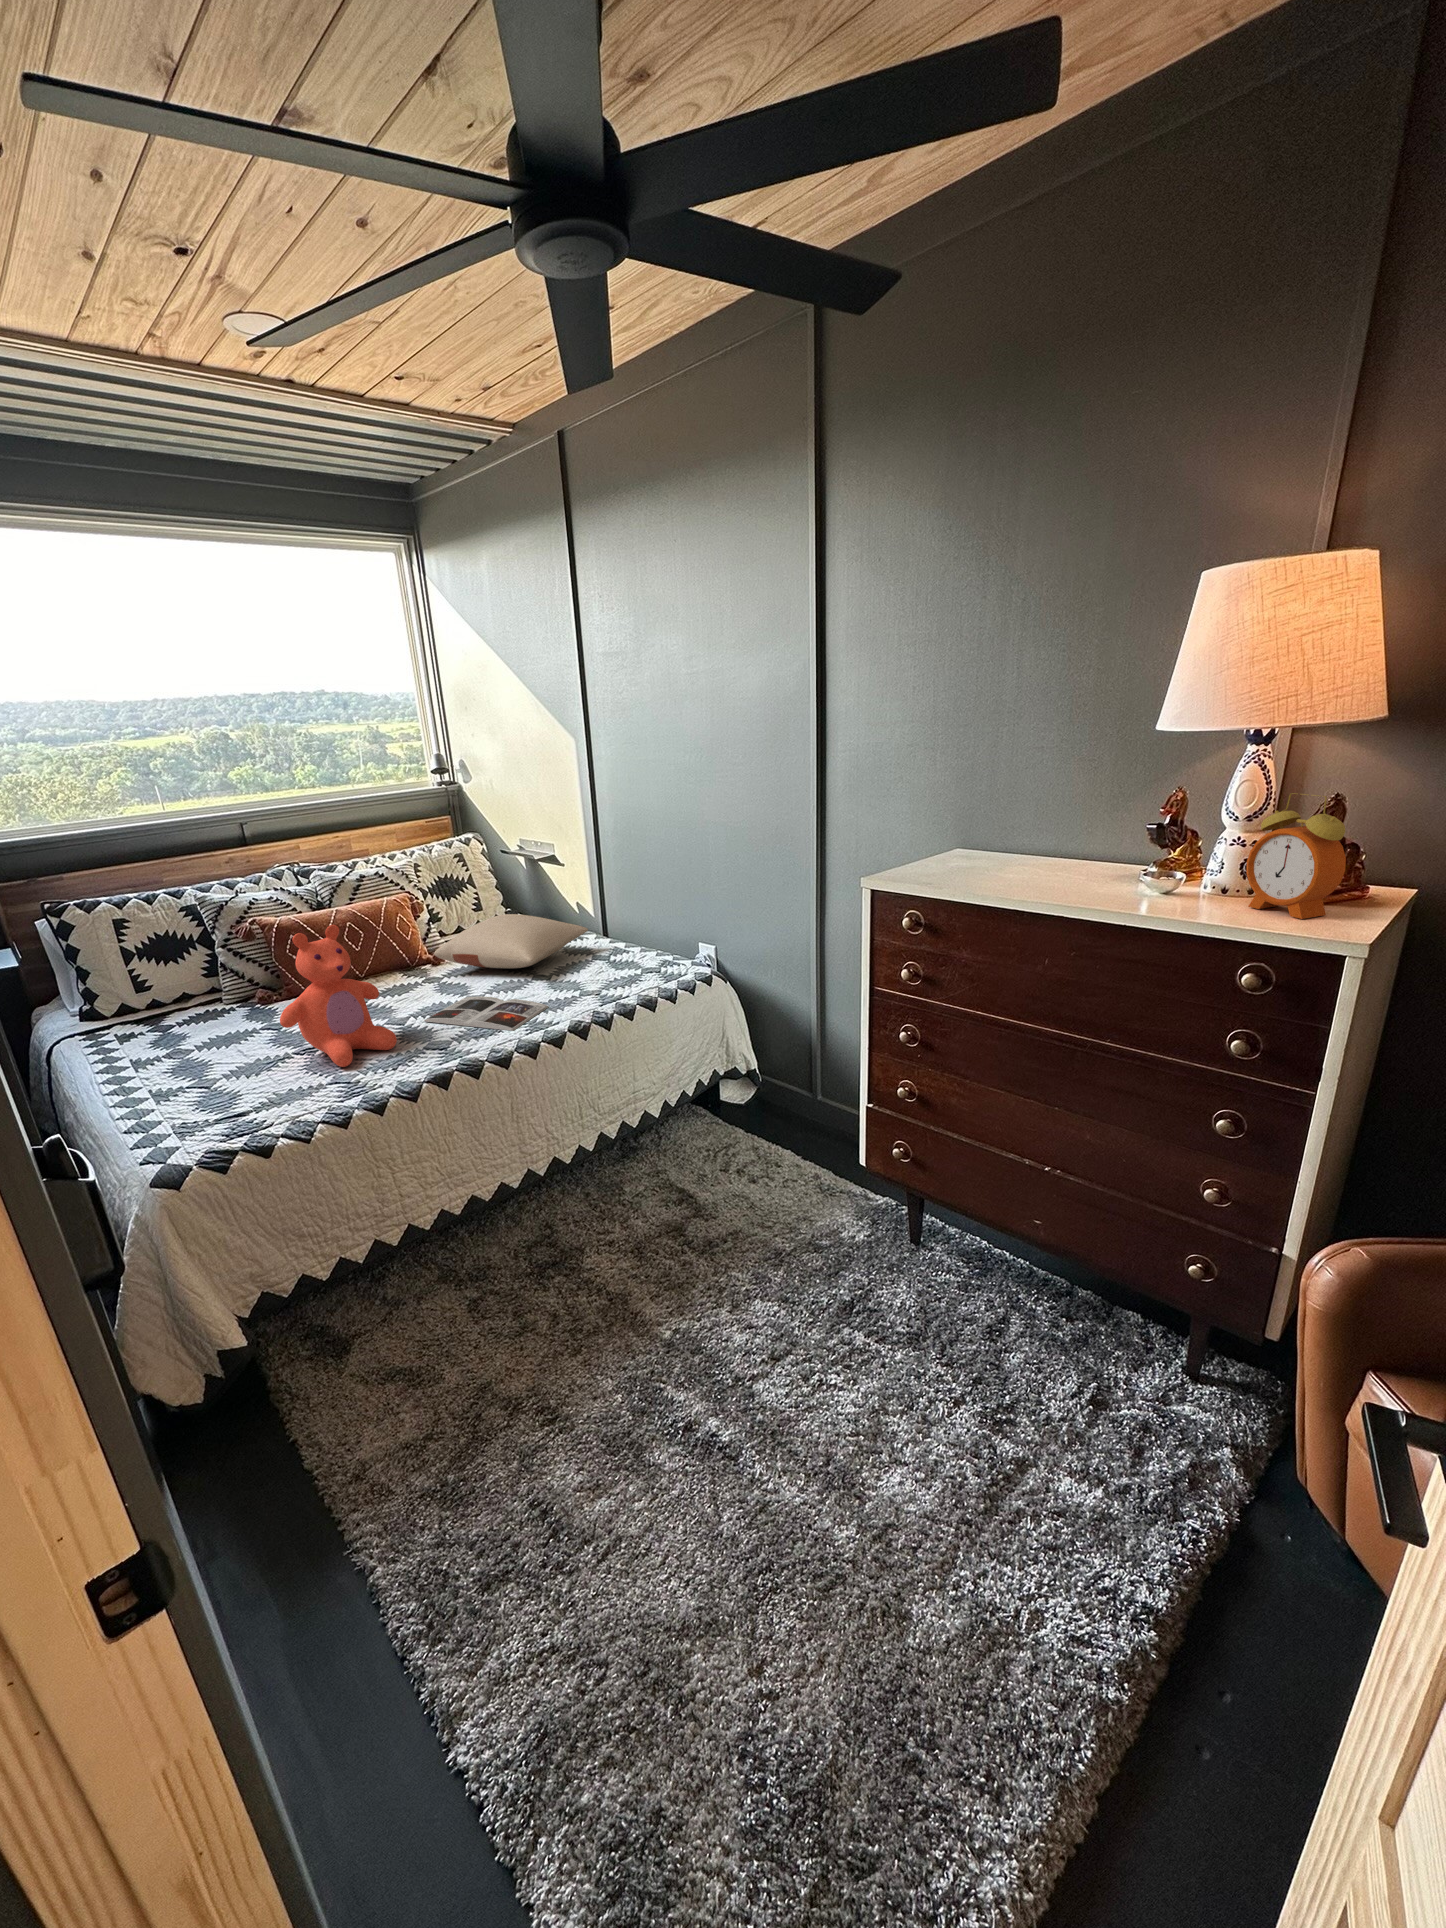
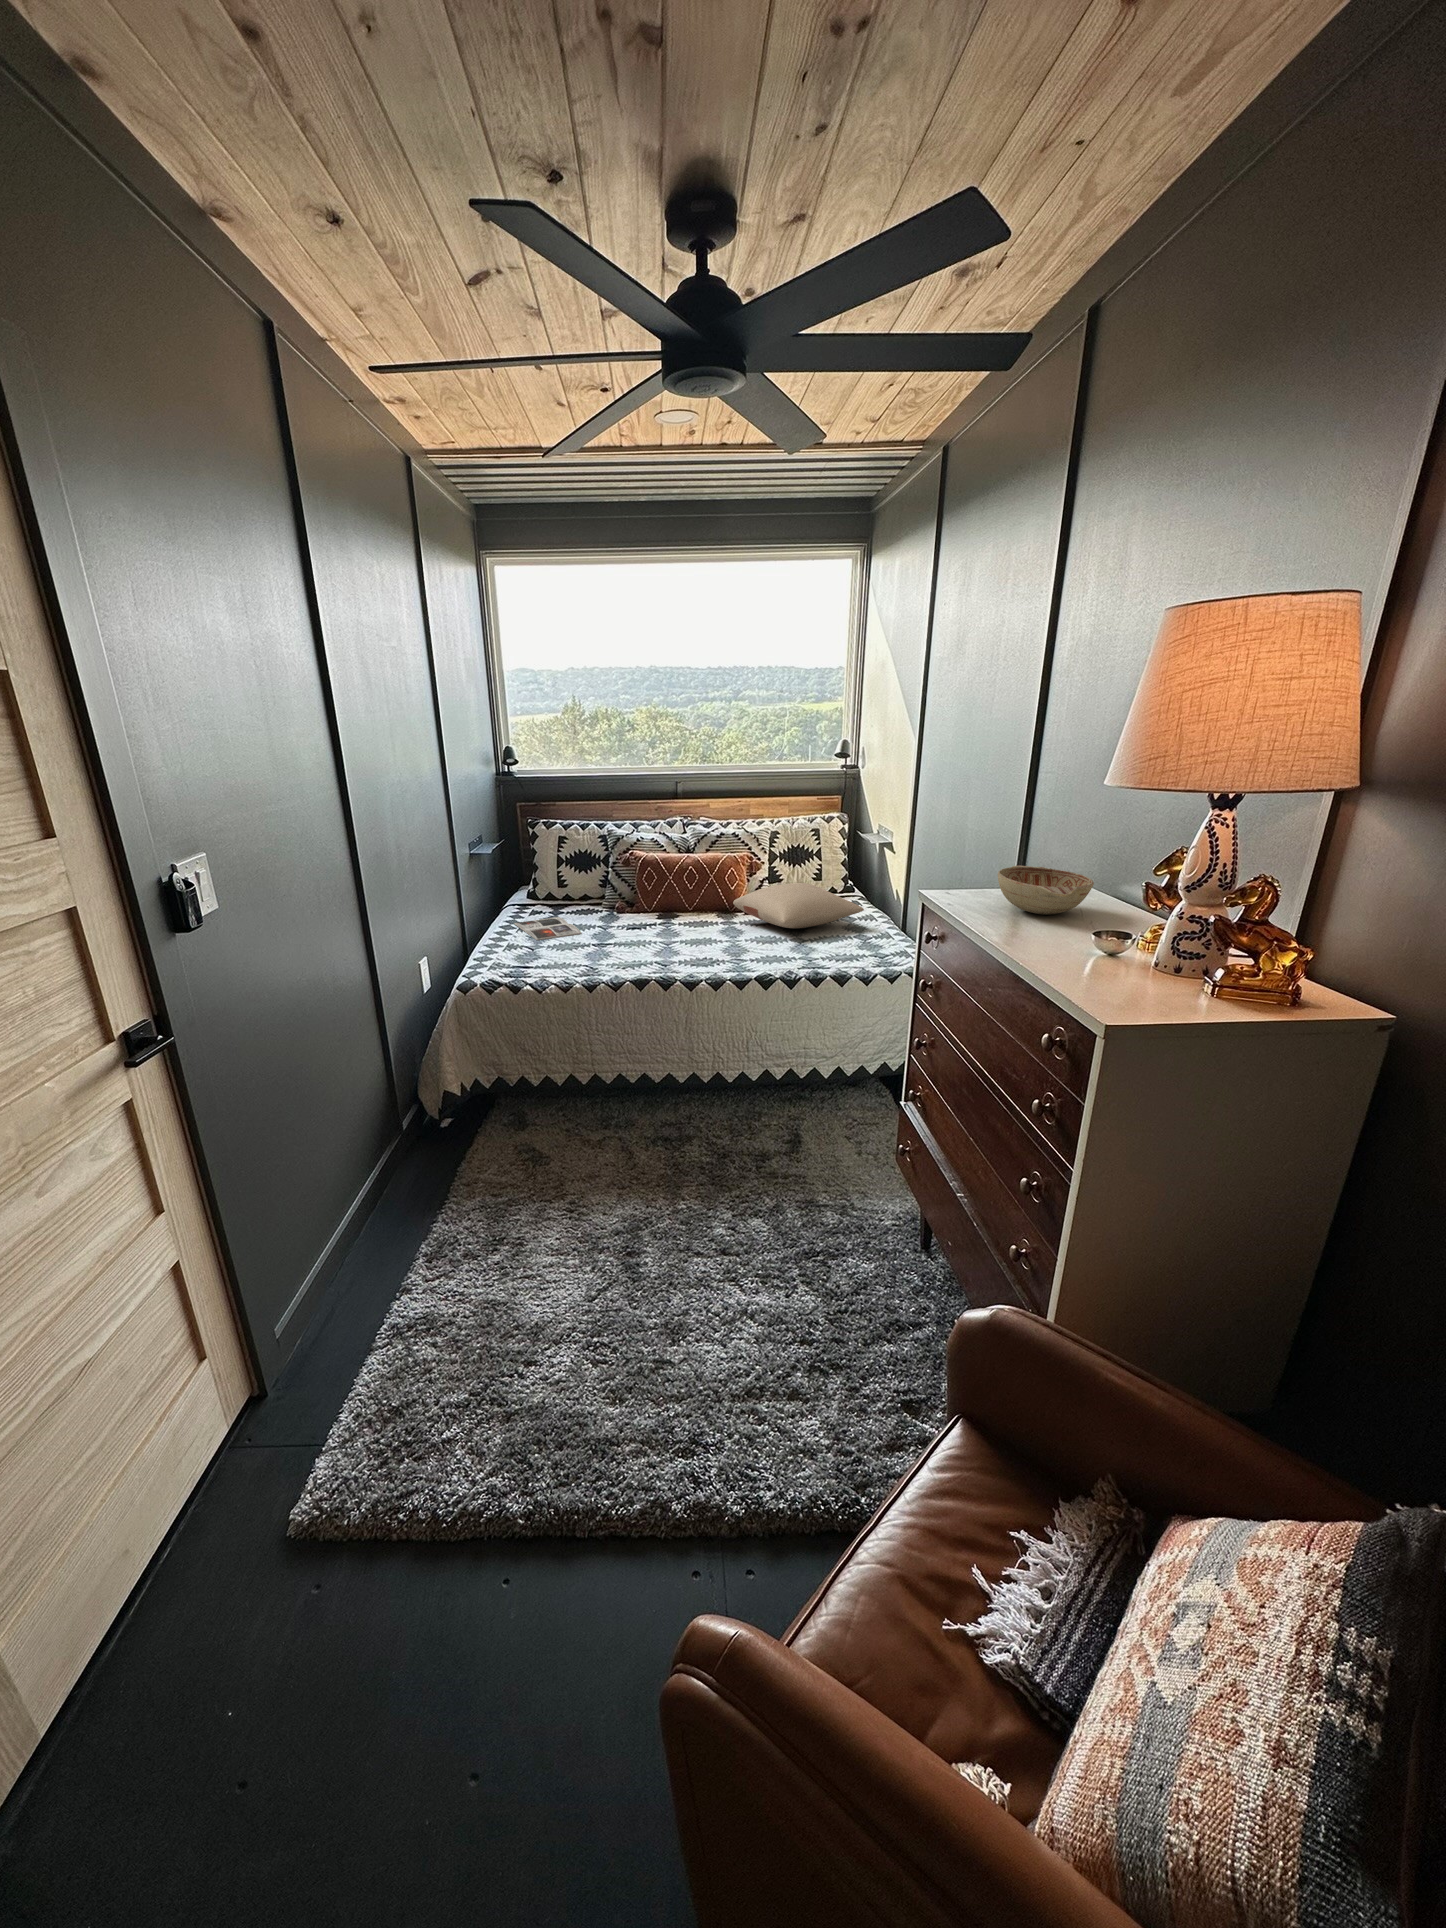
alarm clock: present [1246,793,1346,919] -> none [1143,870,1201,1001]
decorative bowl: none [937,832,1052,876] -> present [998,866,1094,915]
teddy bear: present [280,925,397,1067] -> none [578,861,652,960]
magazine: present [424,996,548,1031] -> present [514,917,582,940]

